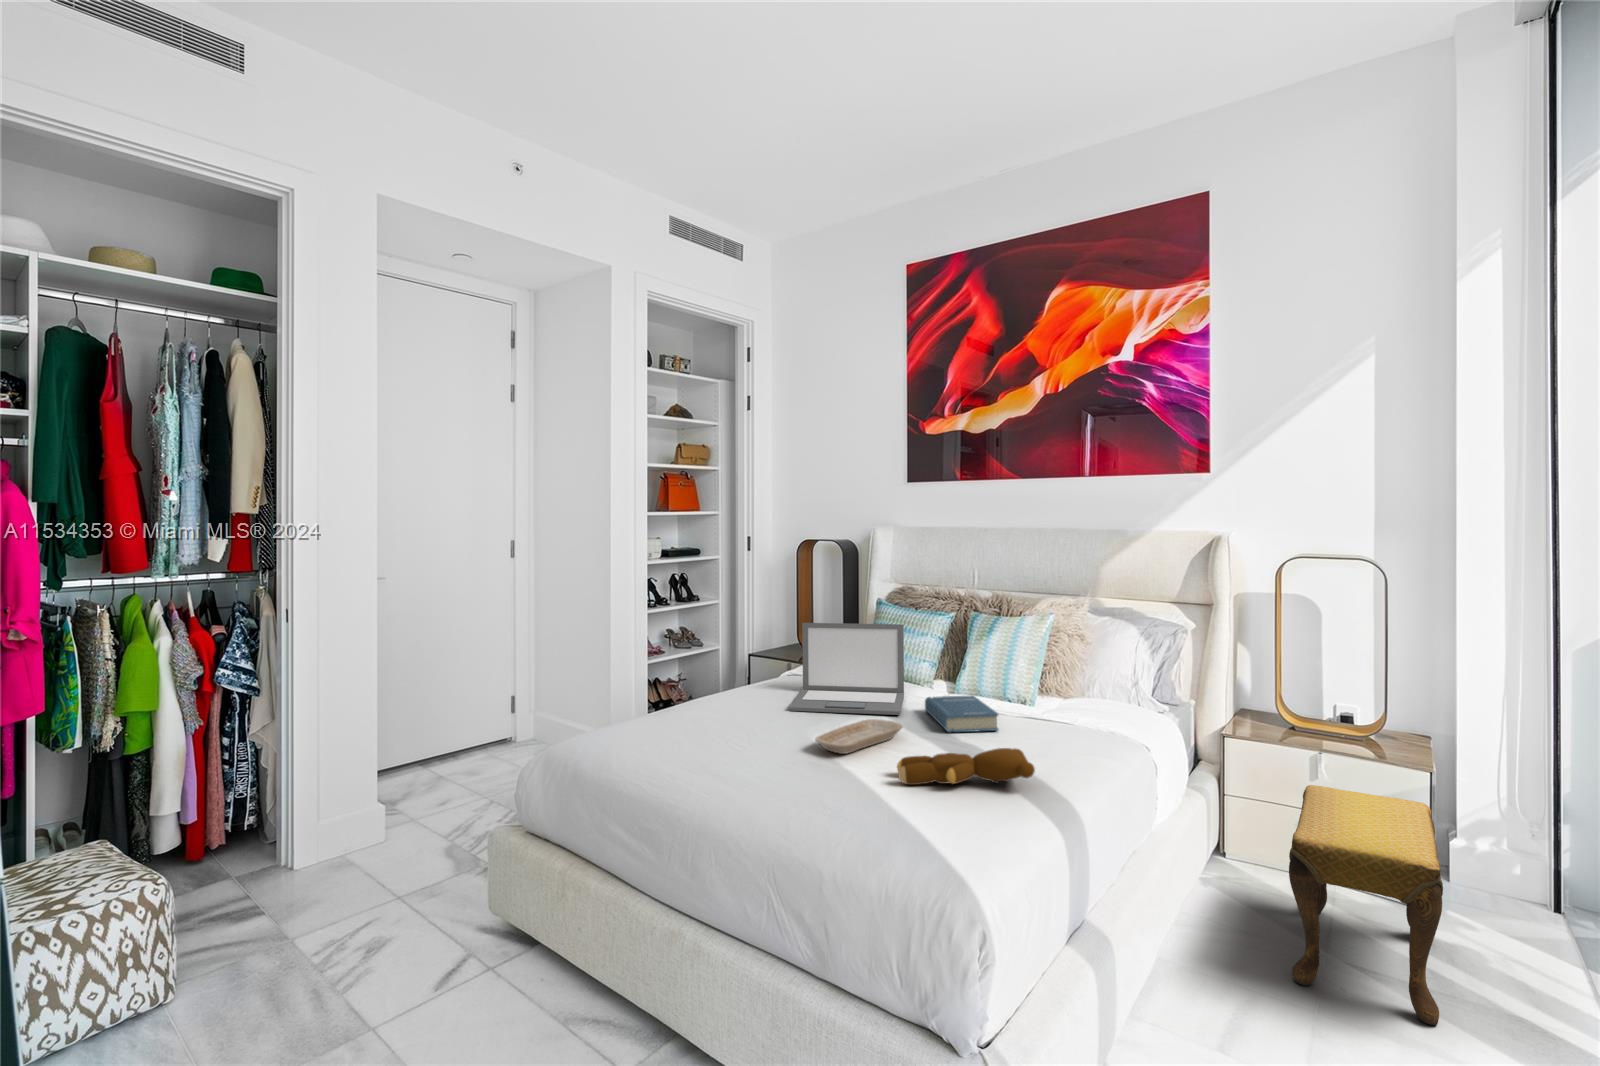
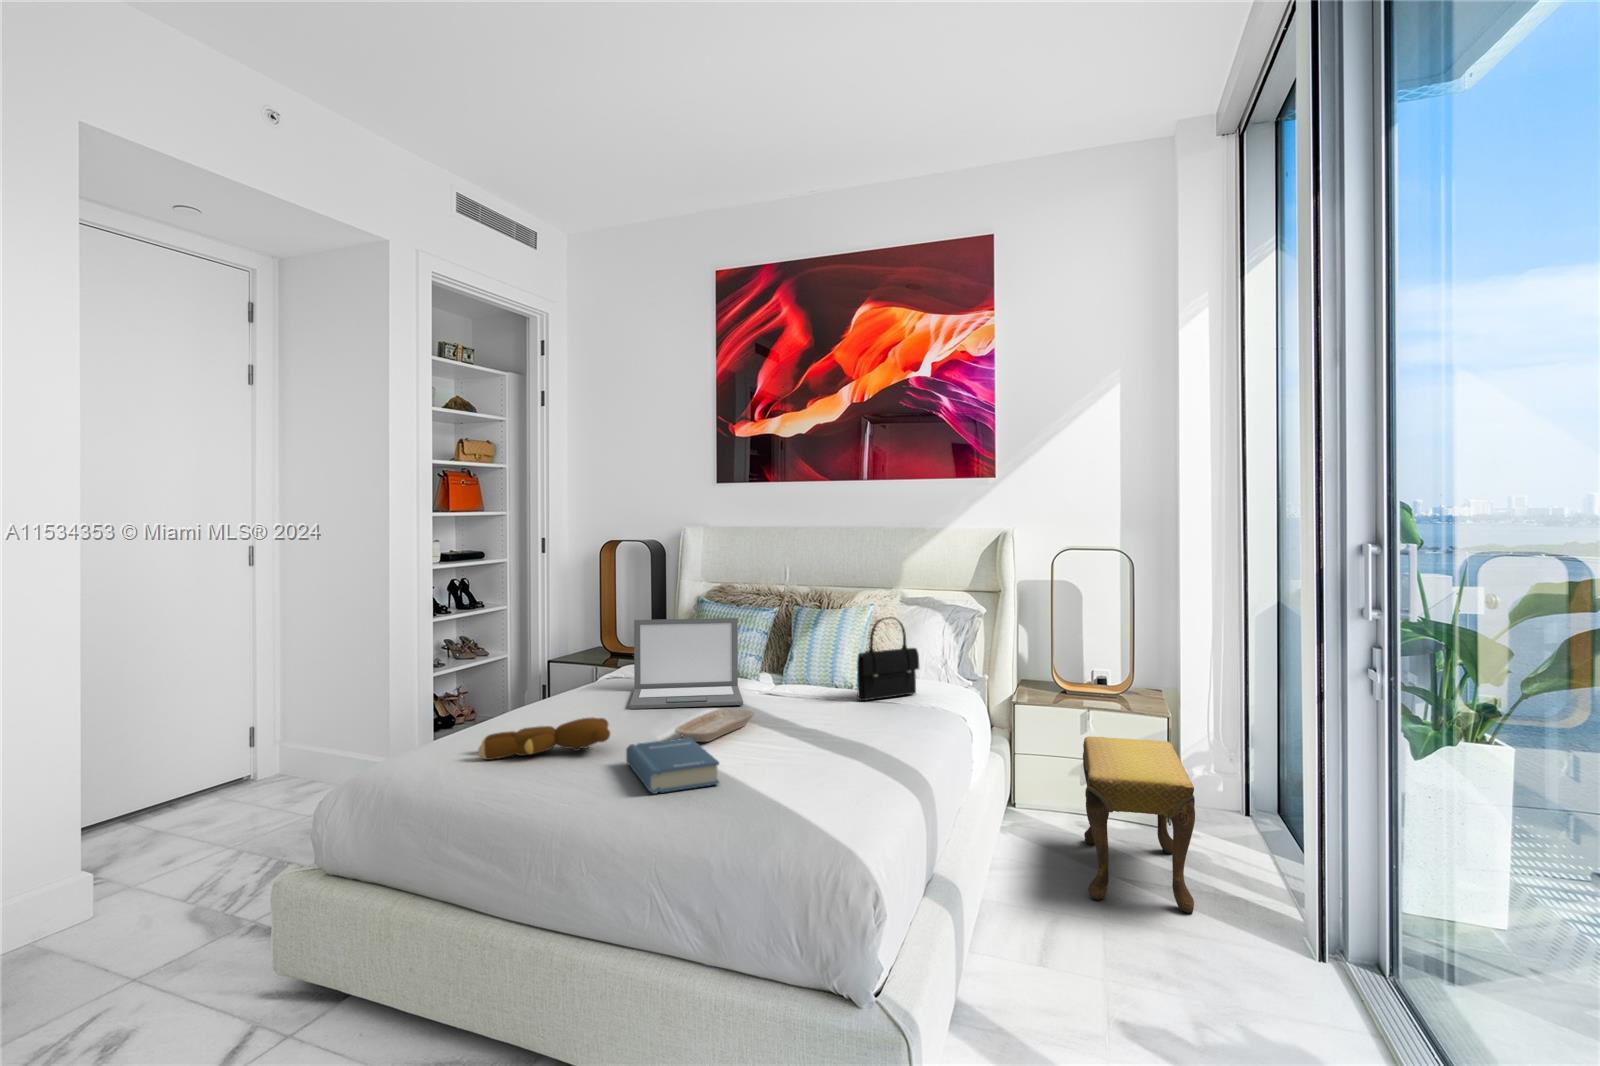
handbag: none [1025,632,1100,720] -> present [857,617,919,701]
hardback book: present [925,695,998,733] -> present [626,737,719,794]
teddy bear: present [897,748,1035,785] -> present [478,718,610,760]

